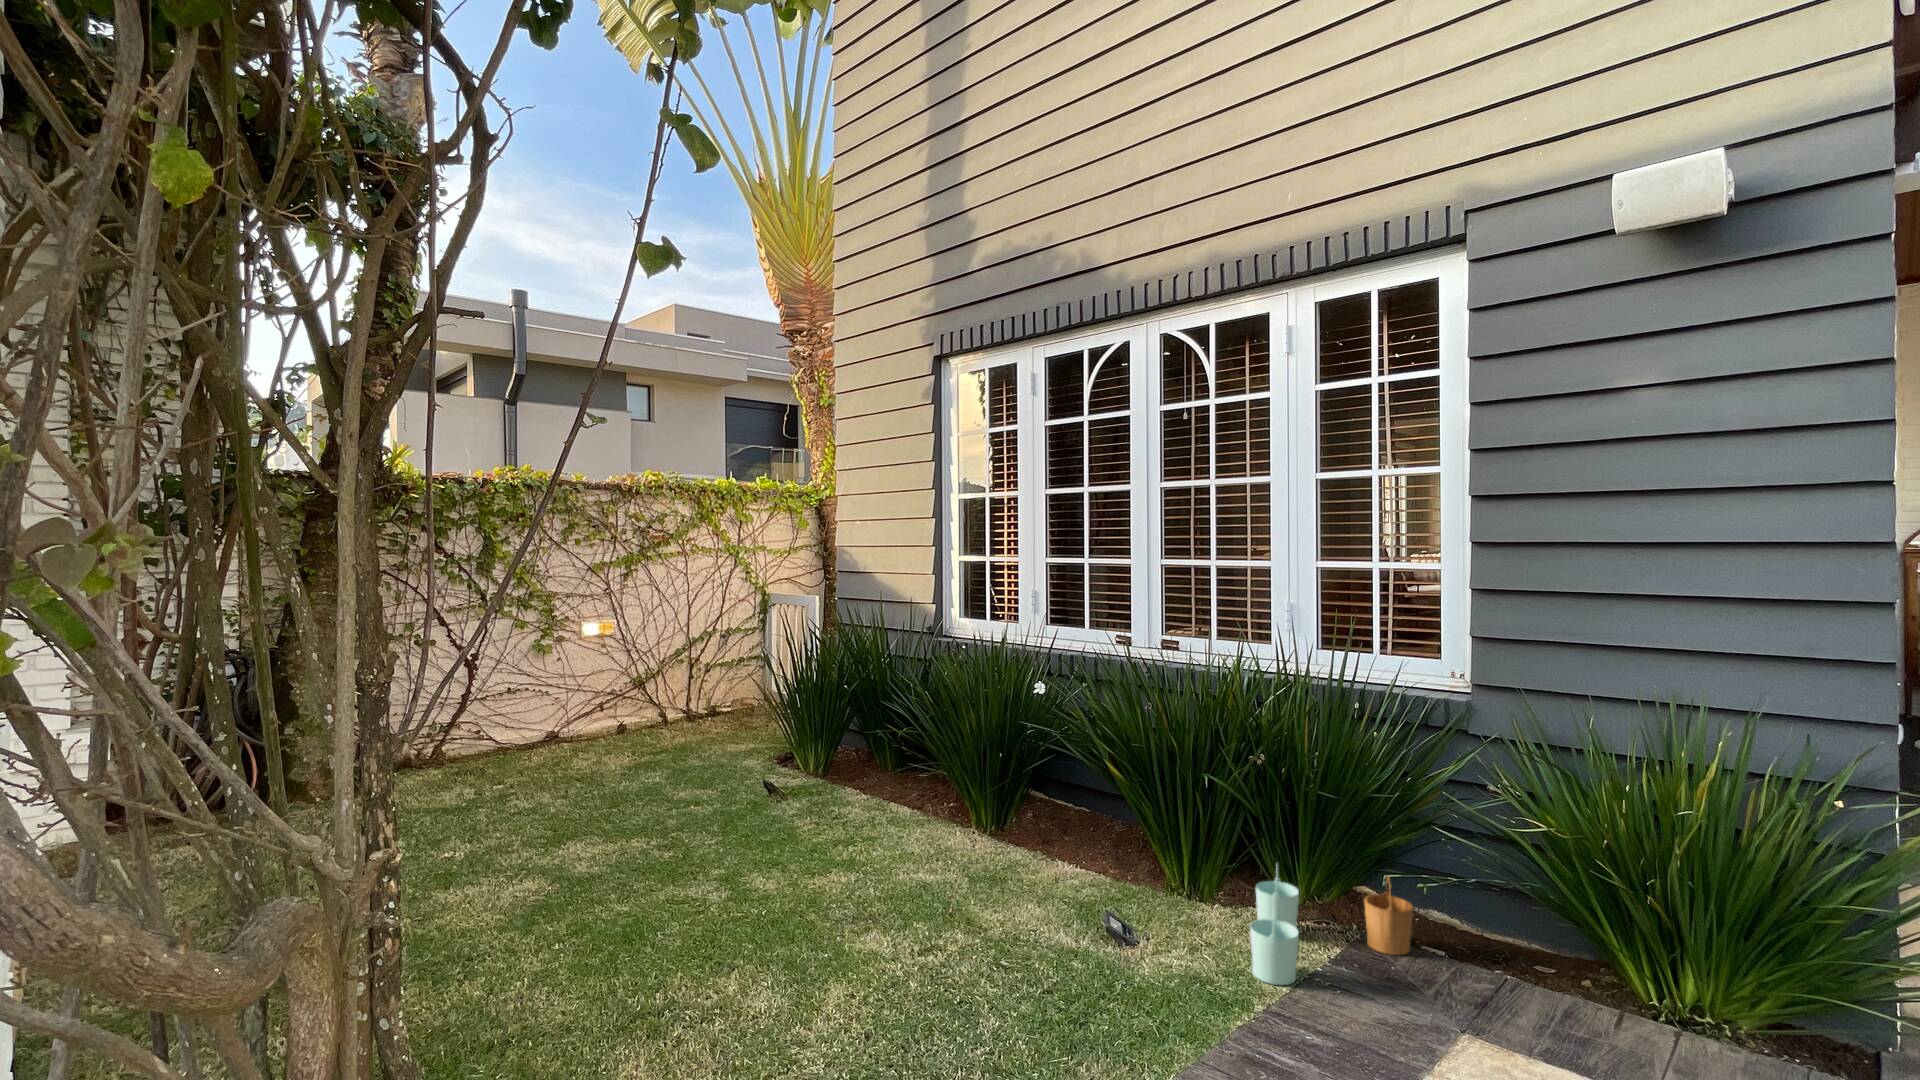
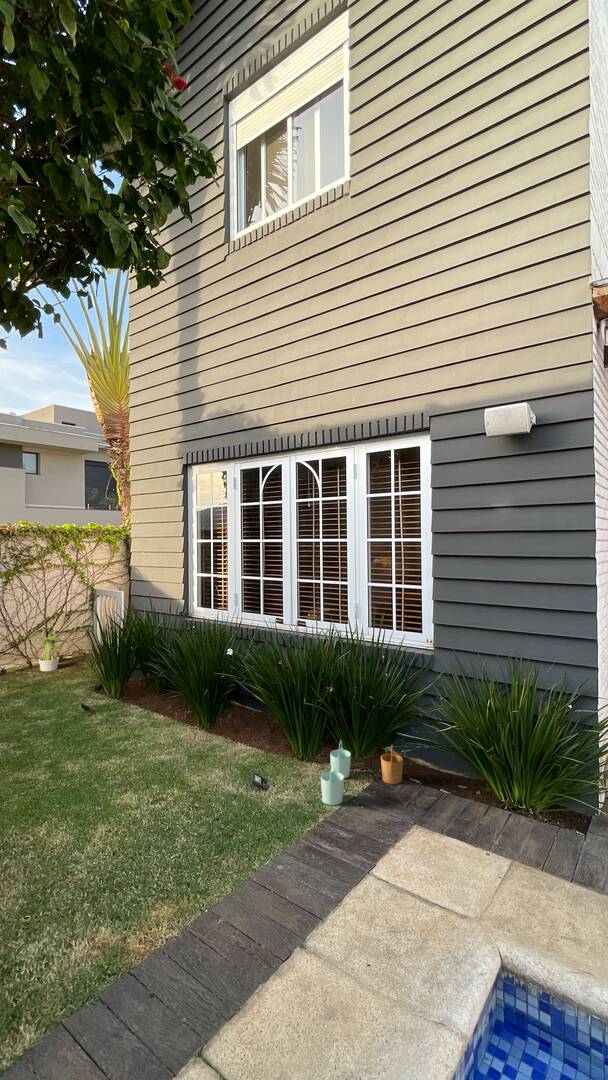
potted plant: none [663,667,728,731] -> present [30,633,69,671]

